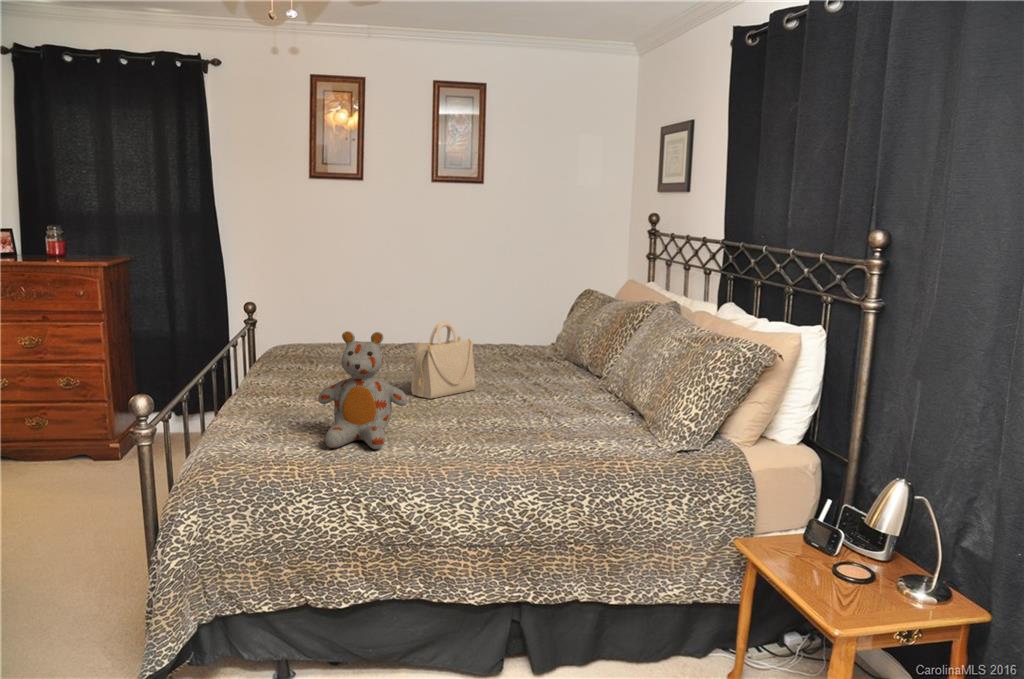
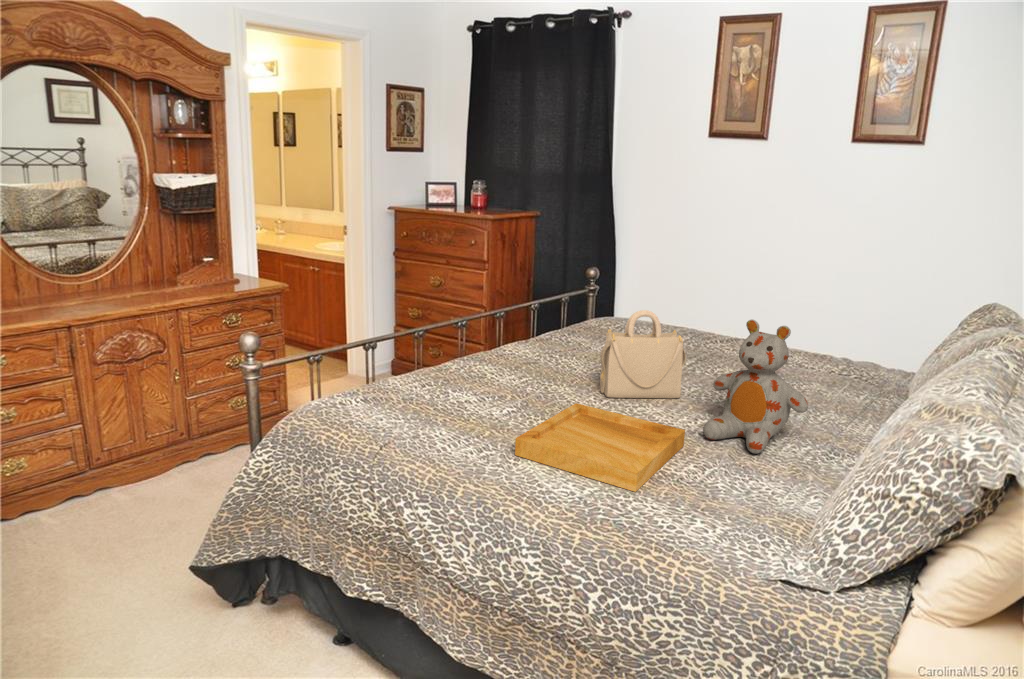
stuffed bear: present [318,331,408,449] -> present [703,319,808,454]
tray: none [436,399,552,442] -> present [515,403,685,492]

